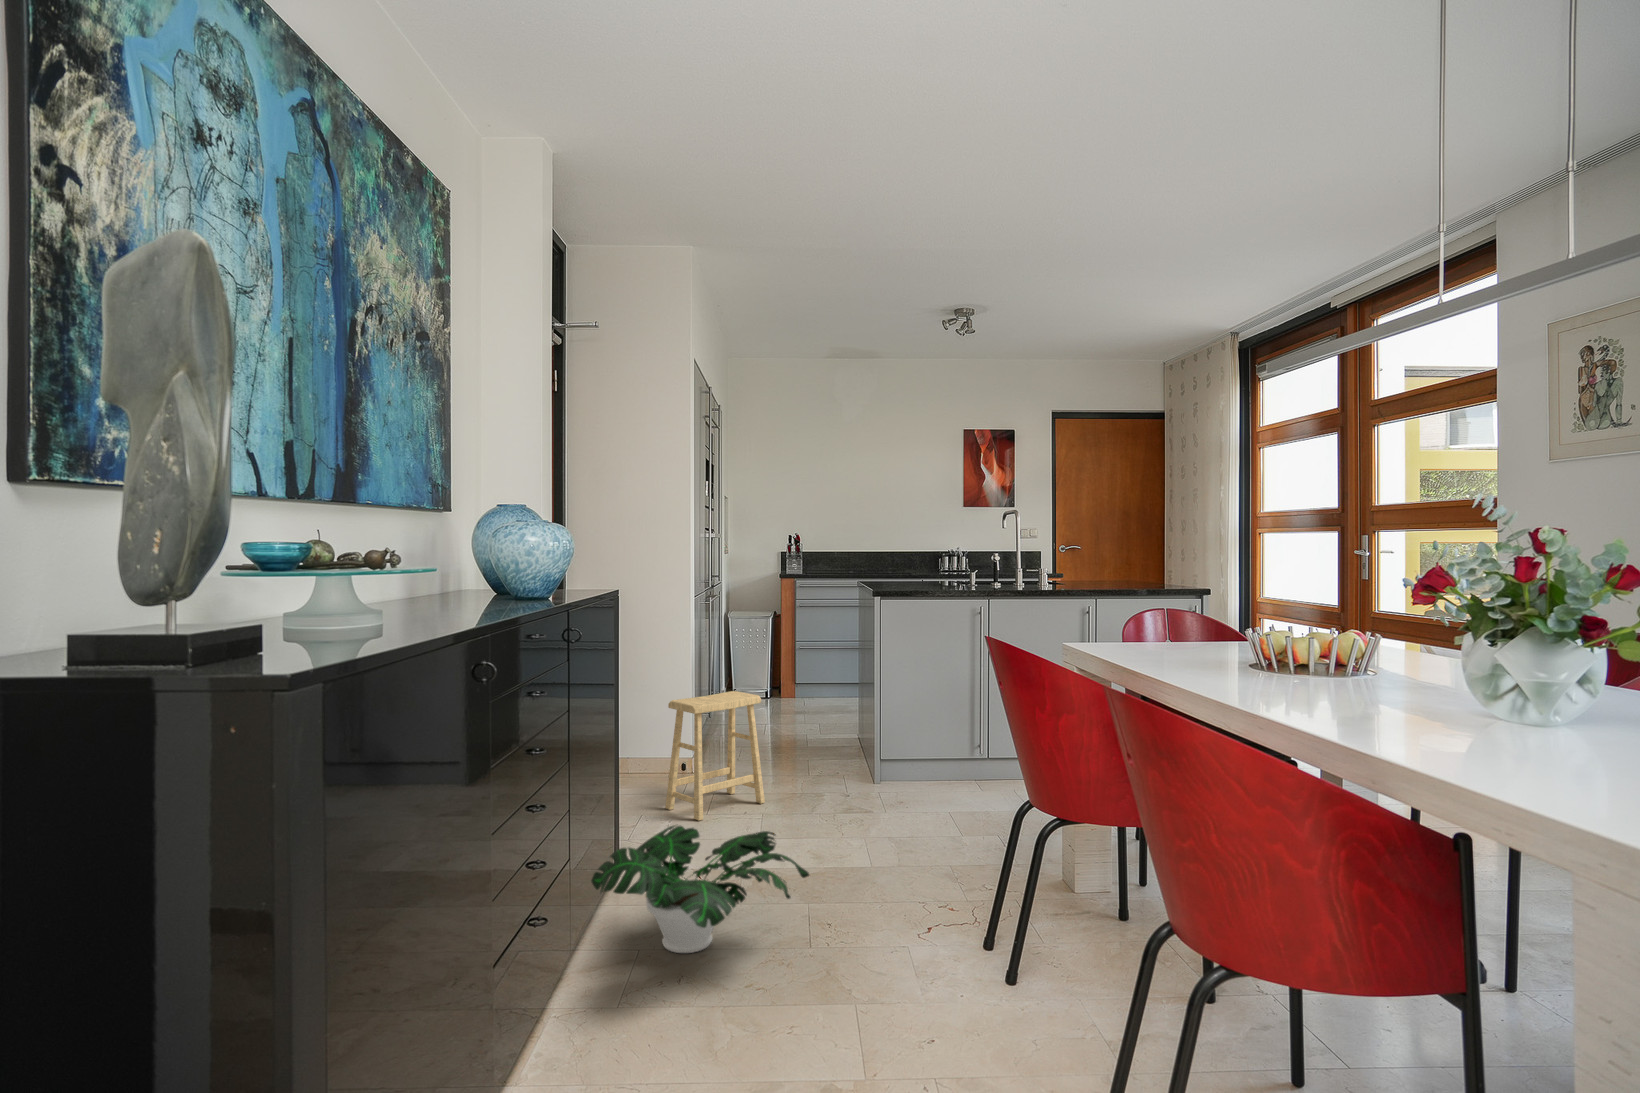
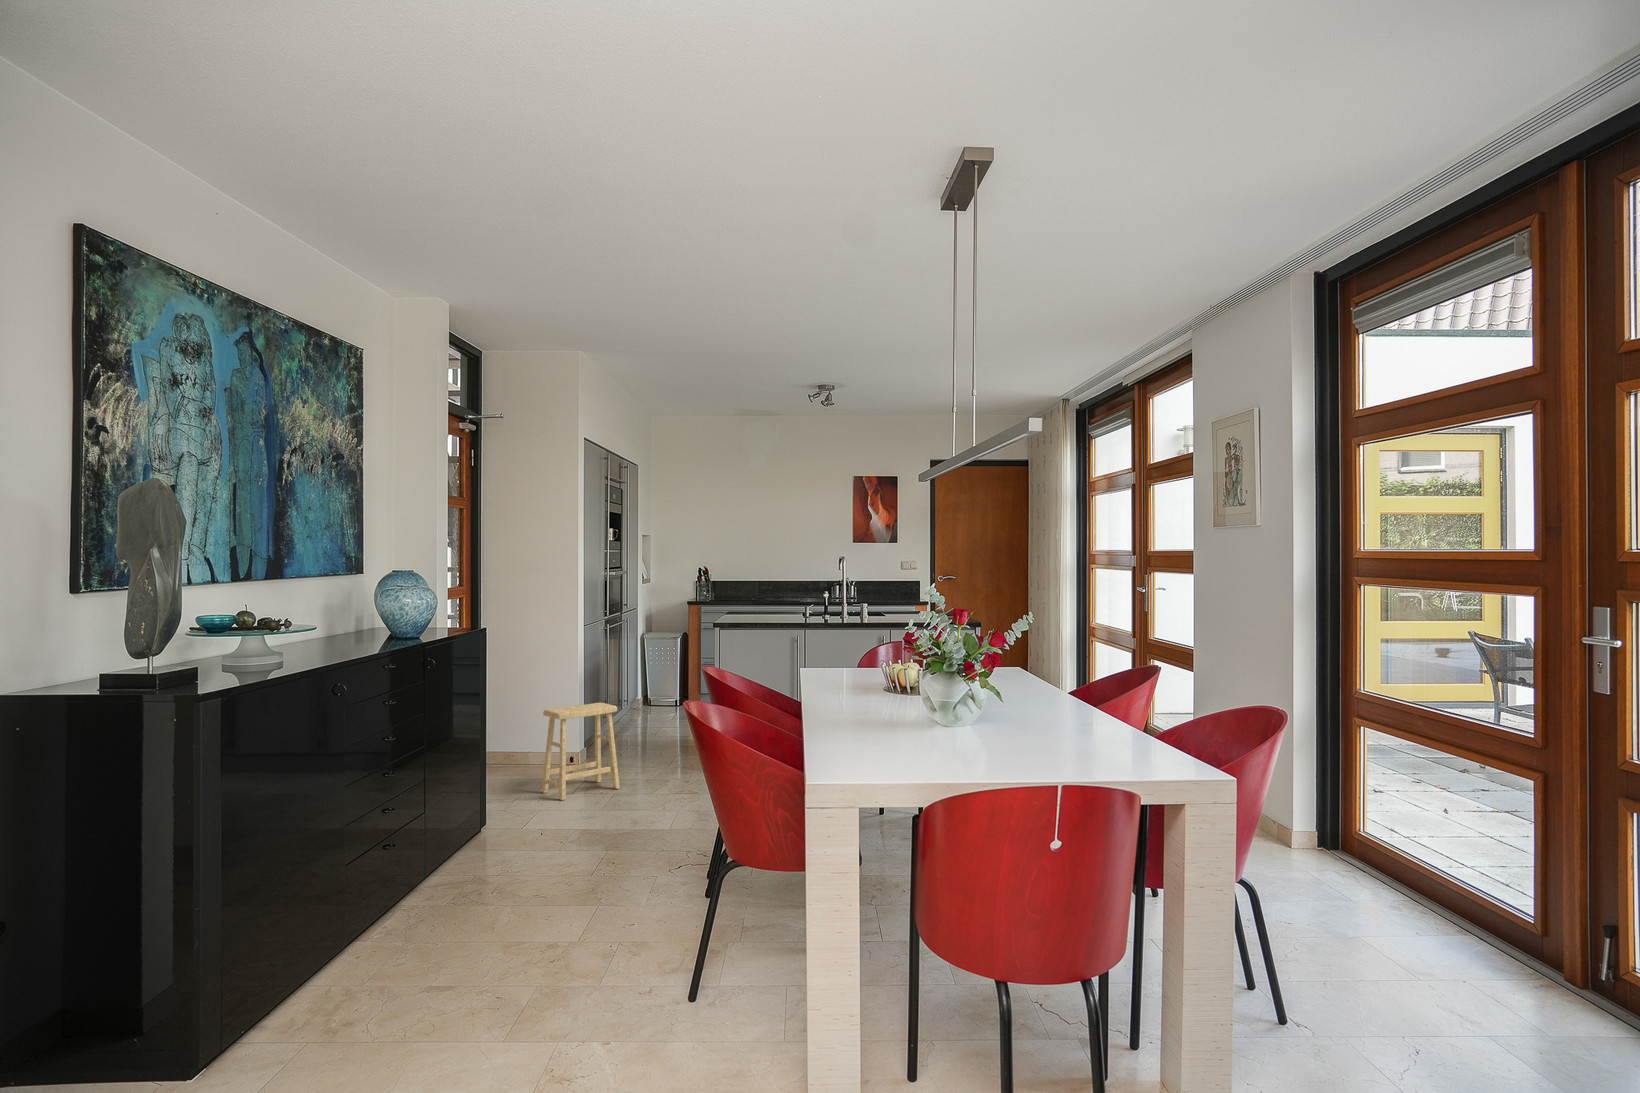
potted plant: present [591,825,809,953] -> none [443,795,593,879]

